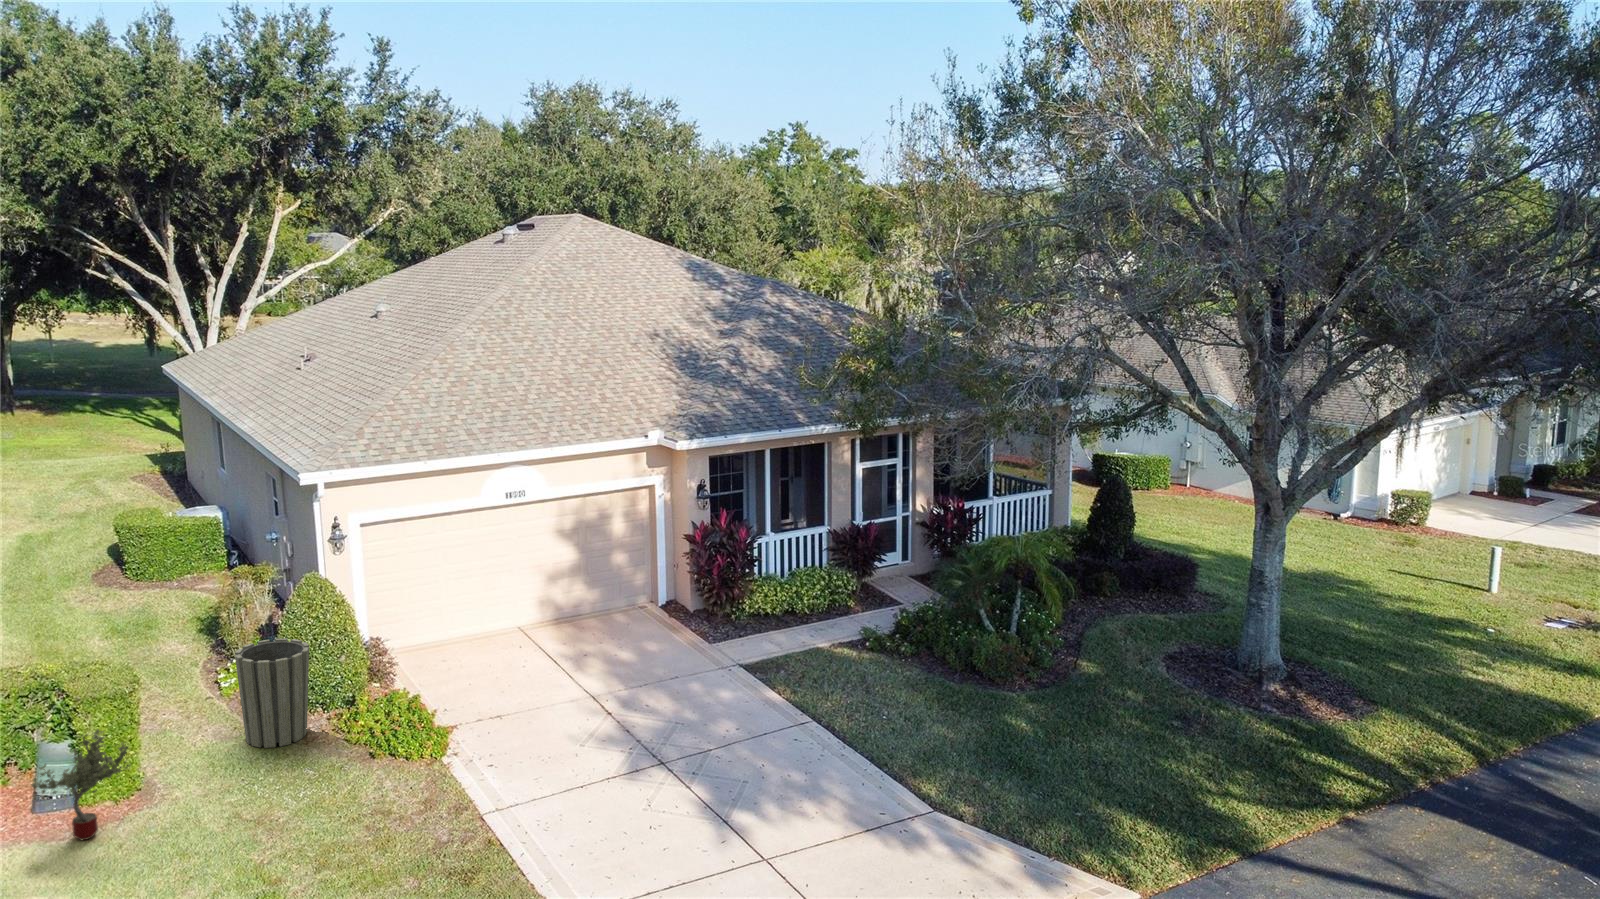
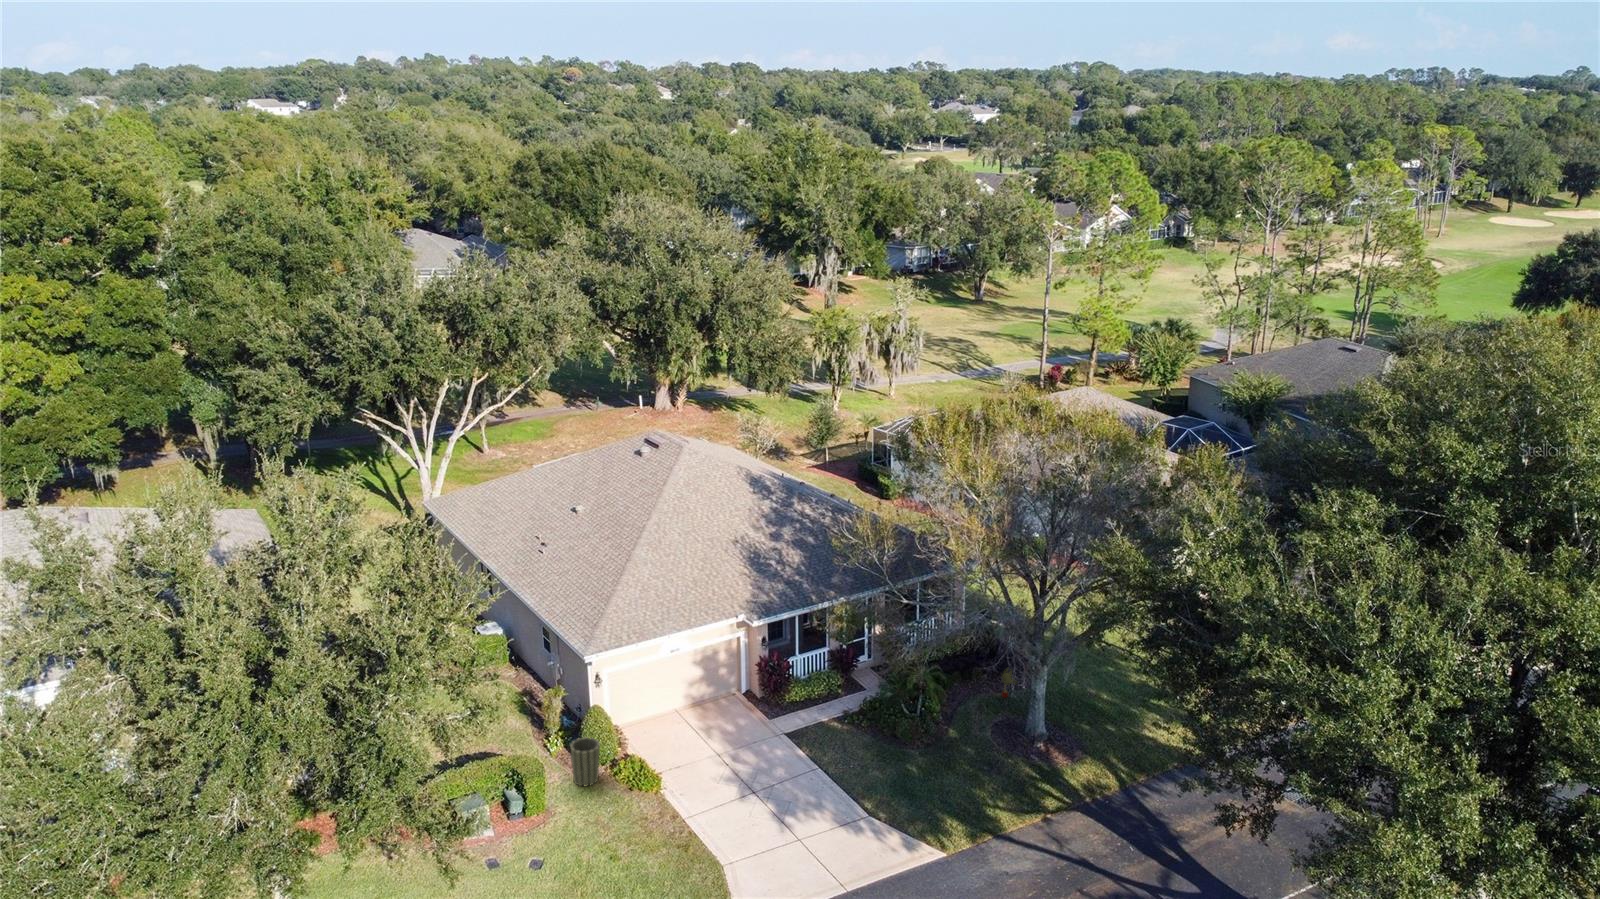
potted tree: present [32,729,129,840] -> present [1002,669,1017,698]

